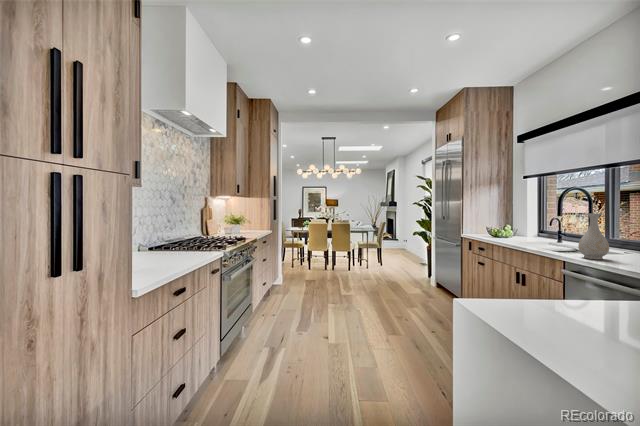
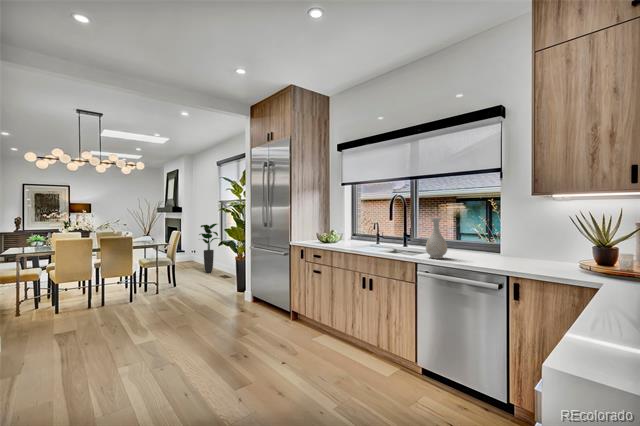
potted plant: none [405,217,424,259] -> present [199,224,219,273]

